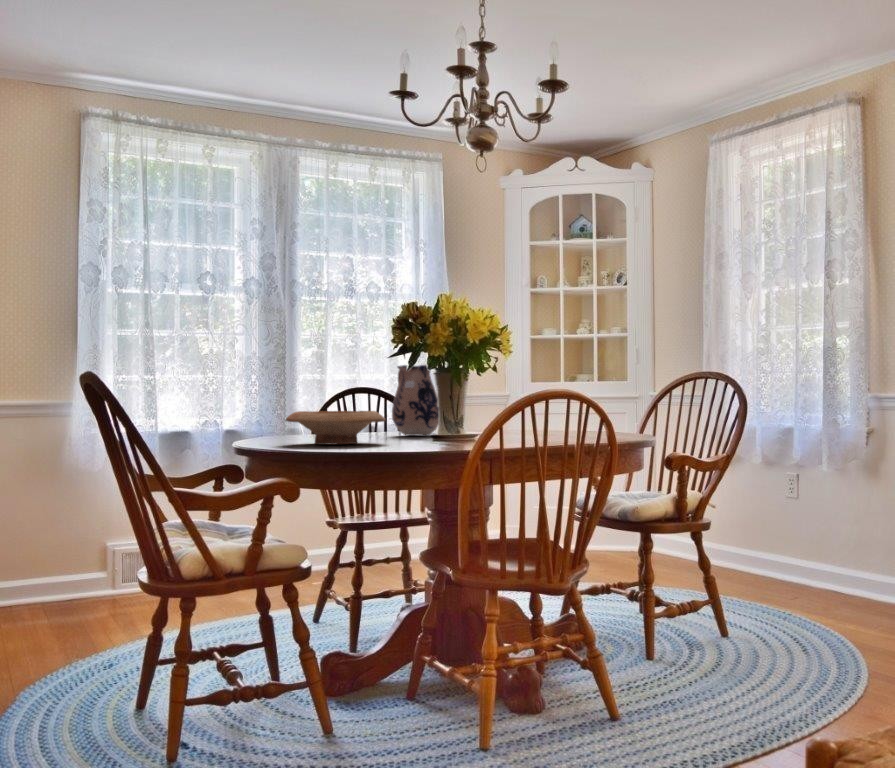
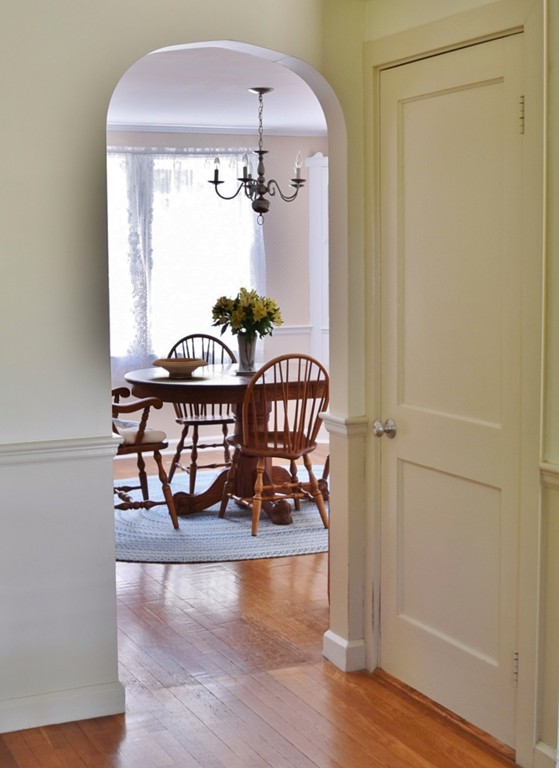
ceramic pitcher: present [392,365,441,435] -> none [215,325,245,369]

